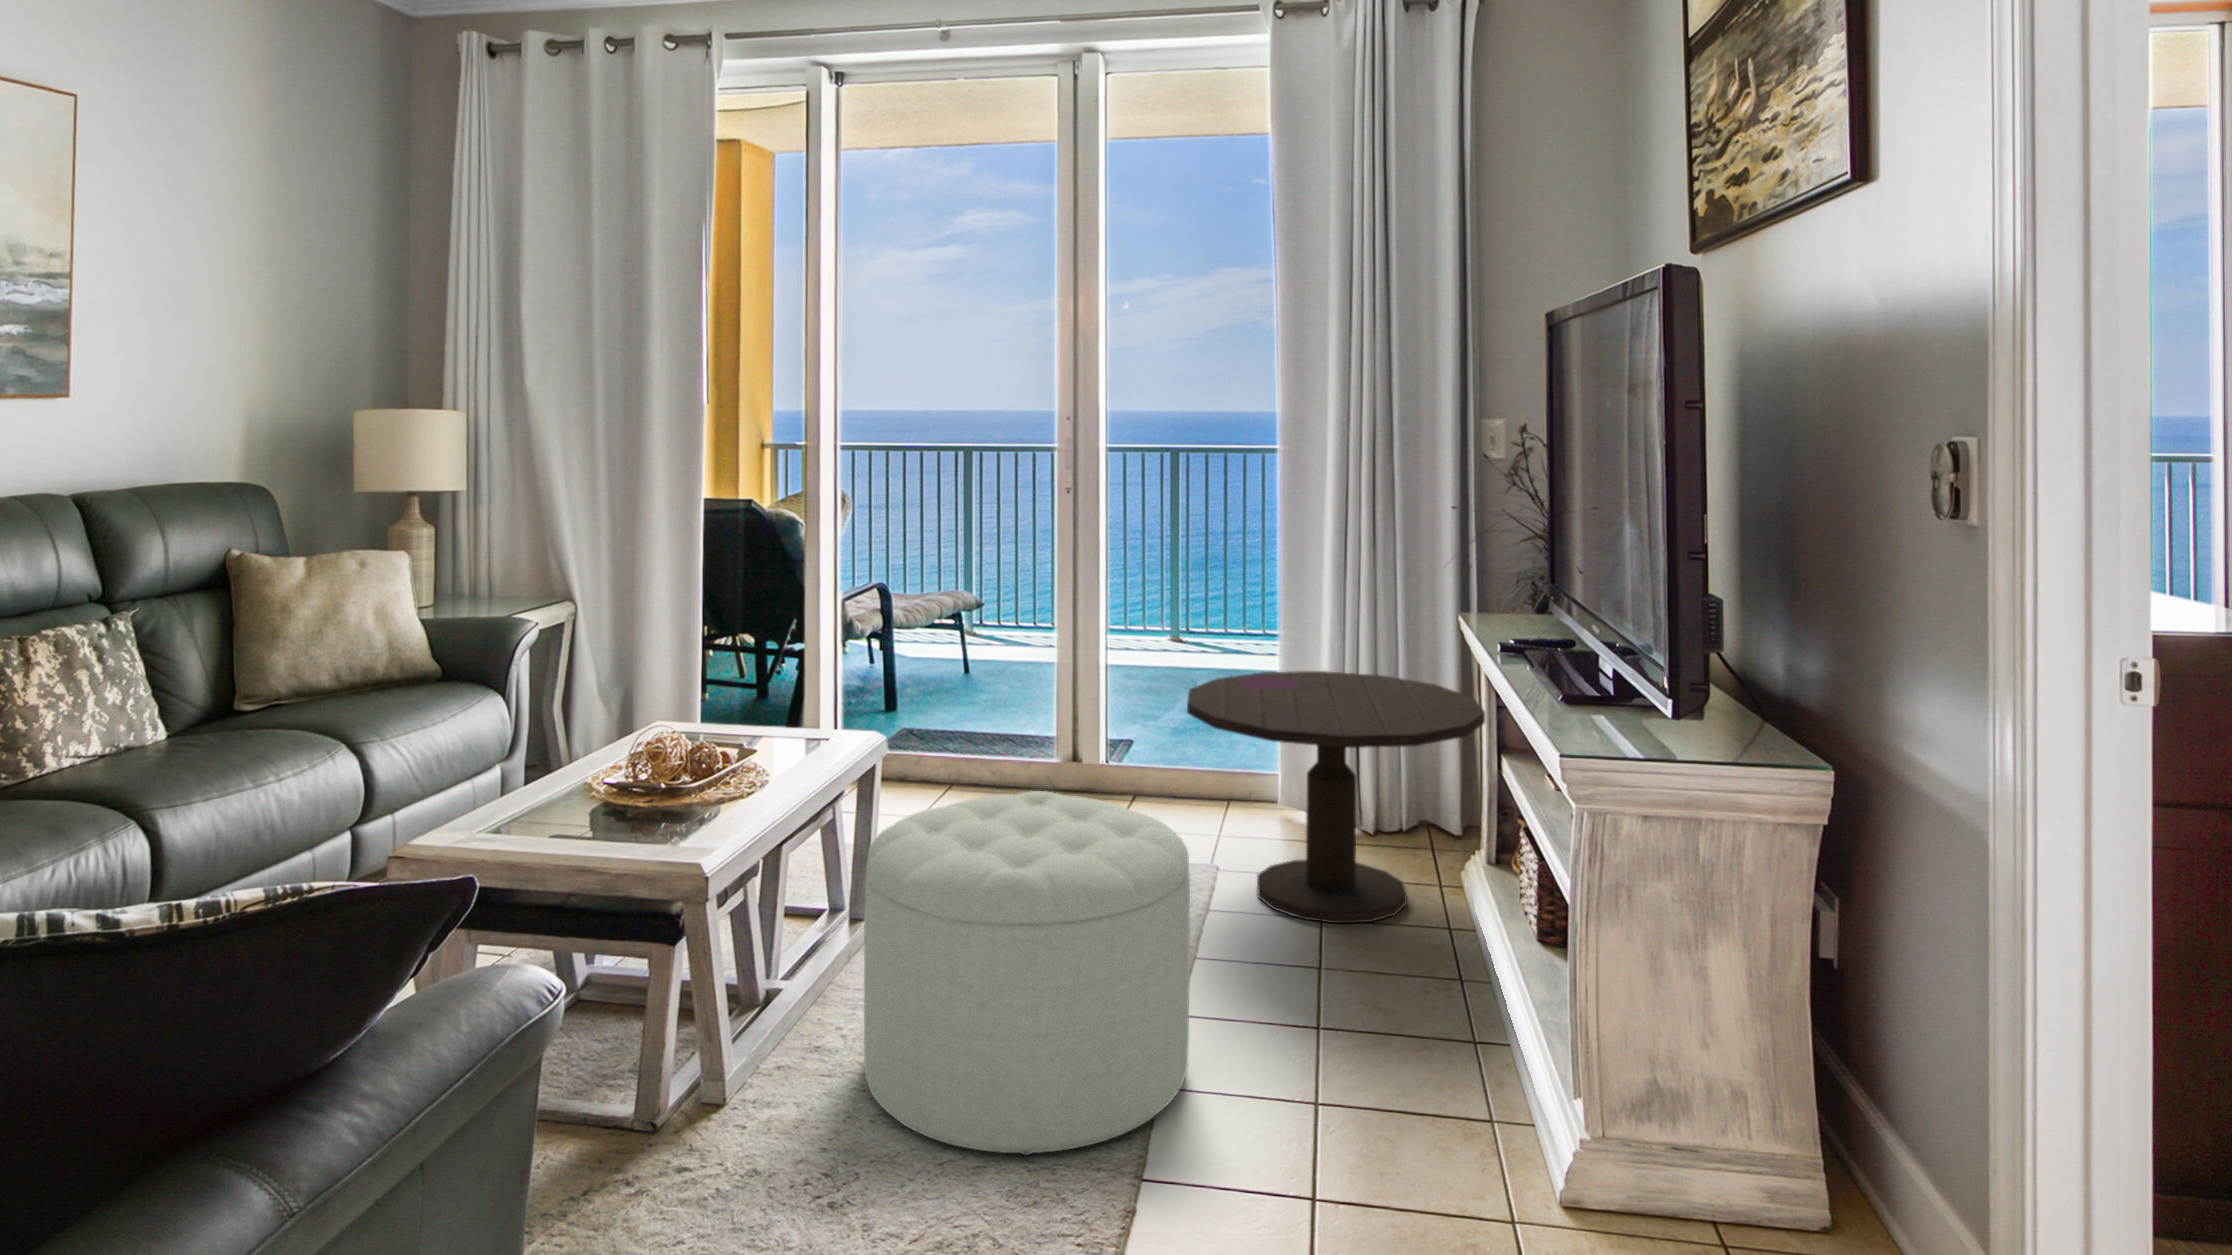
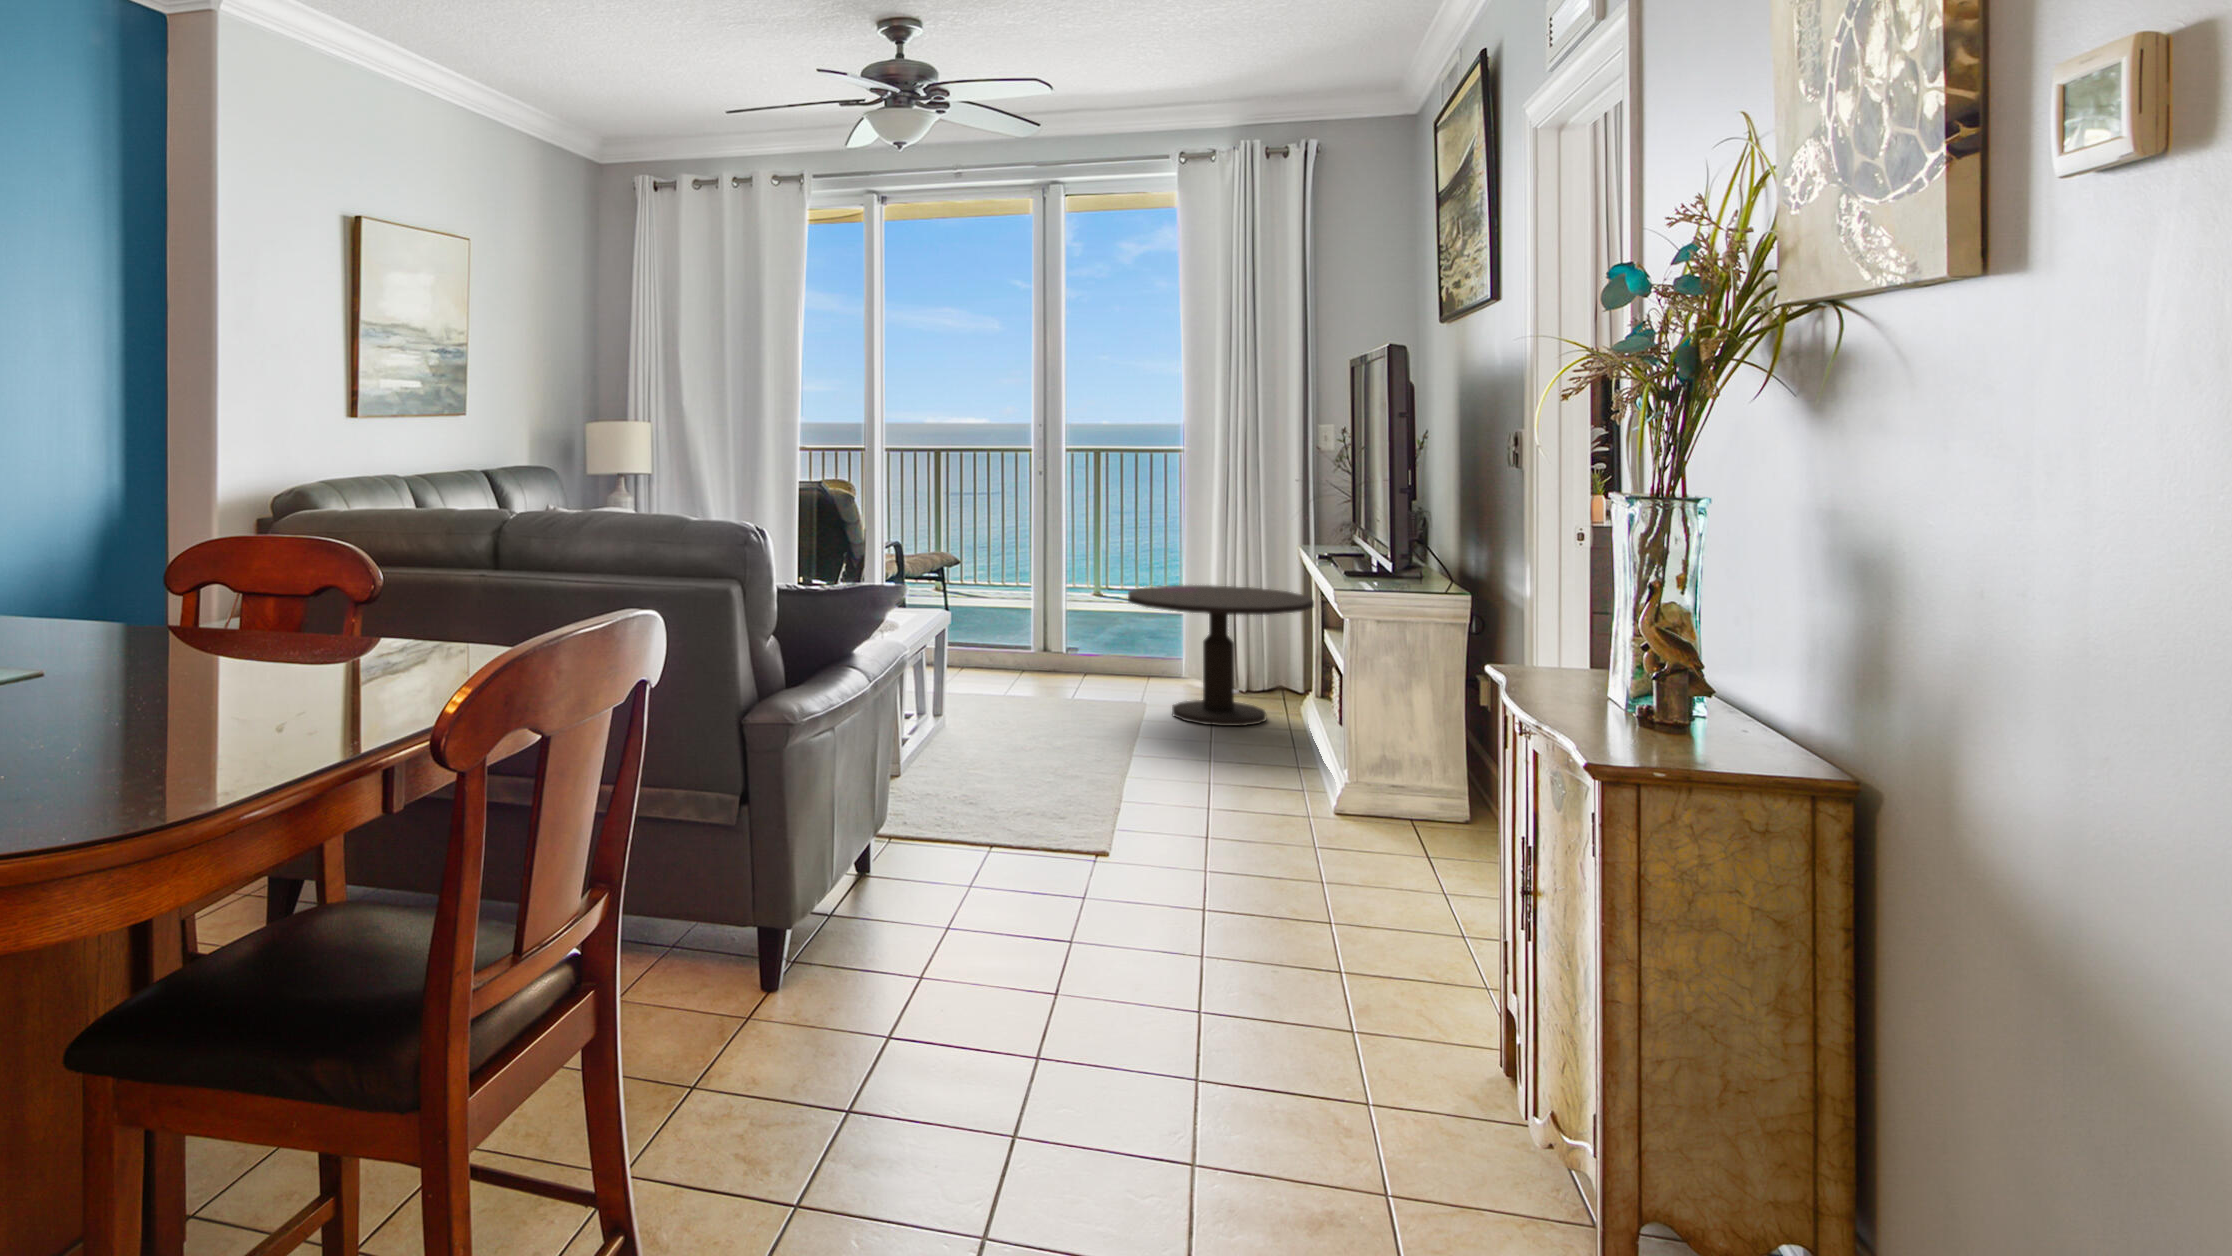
ottoman: present [864,791,1190,1155] -> none [967,628,1139,787]

